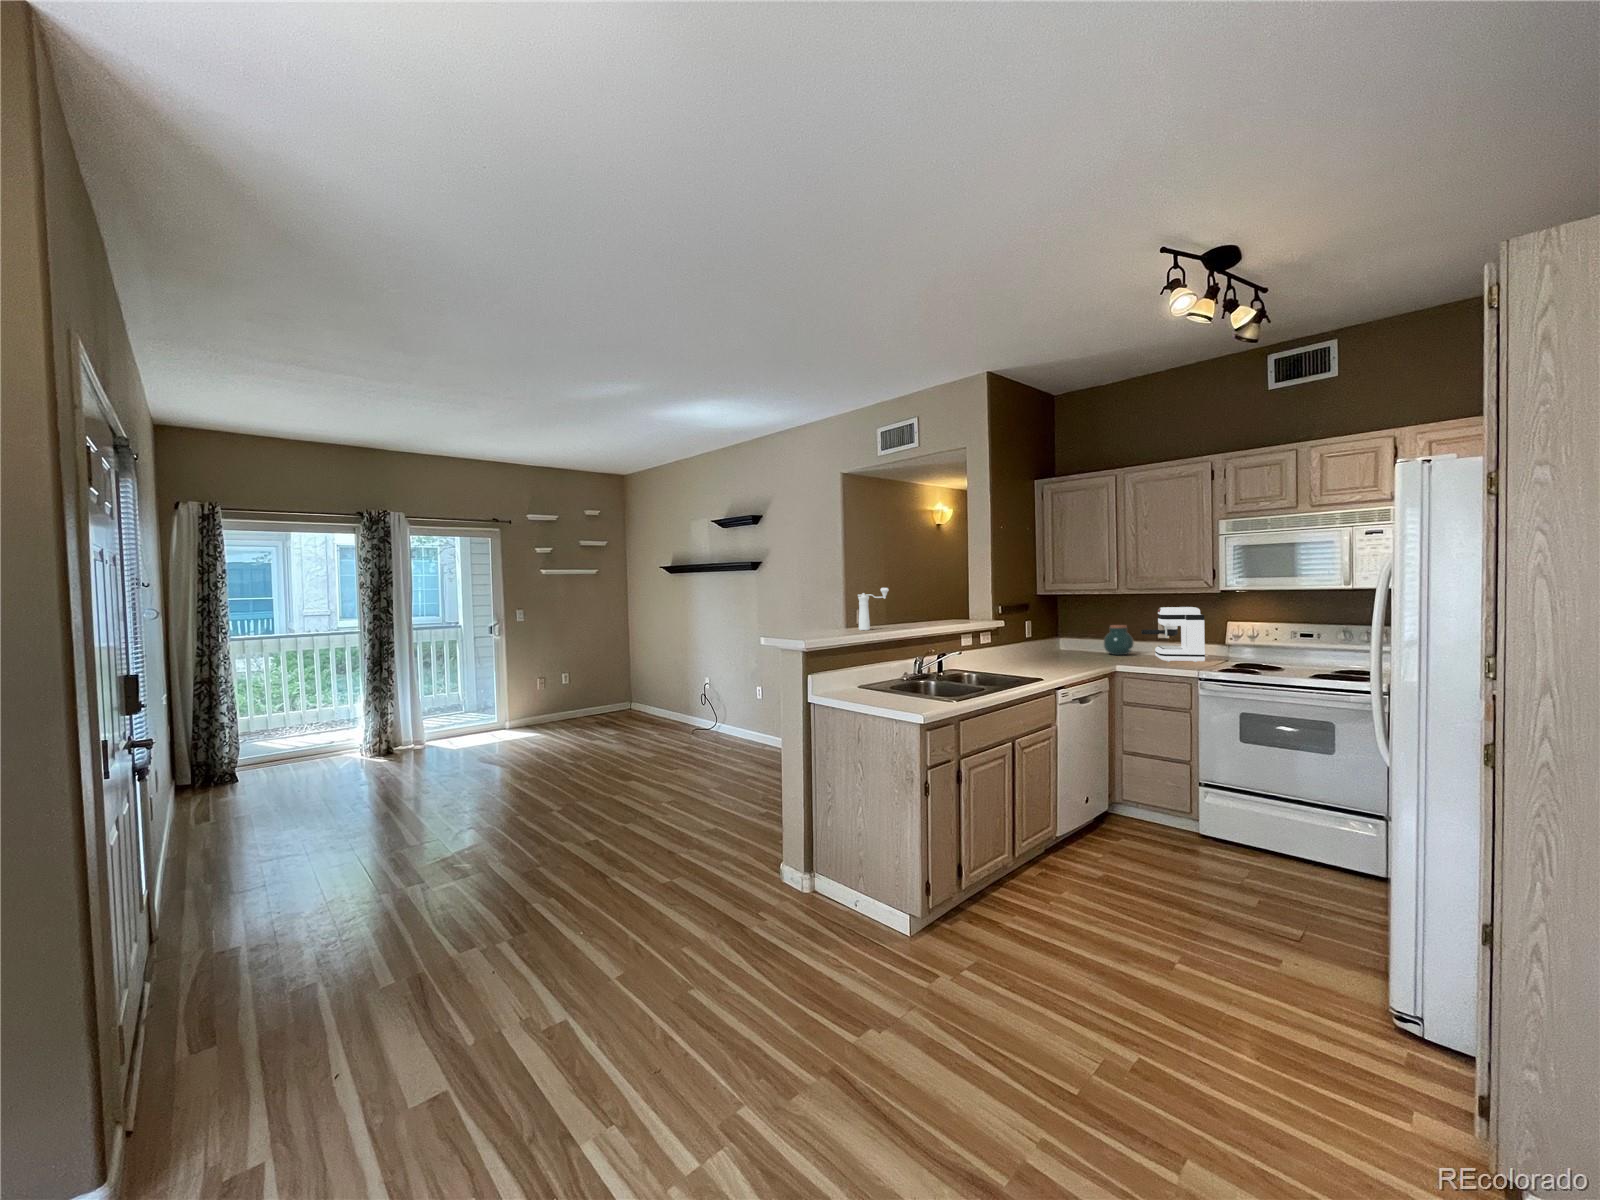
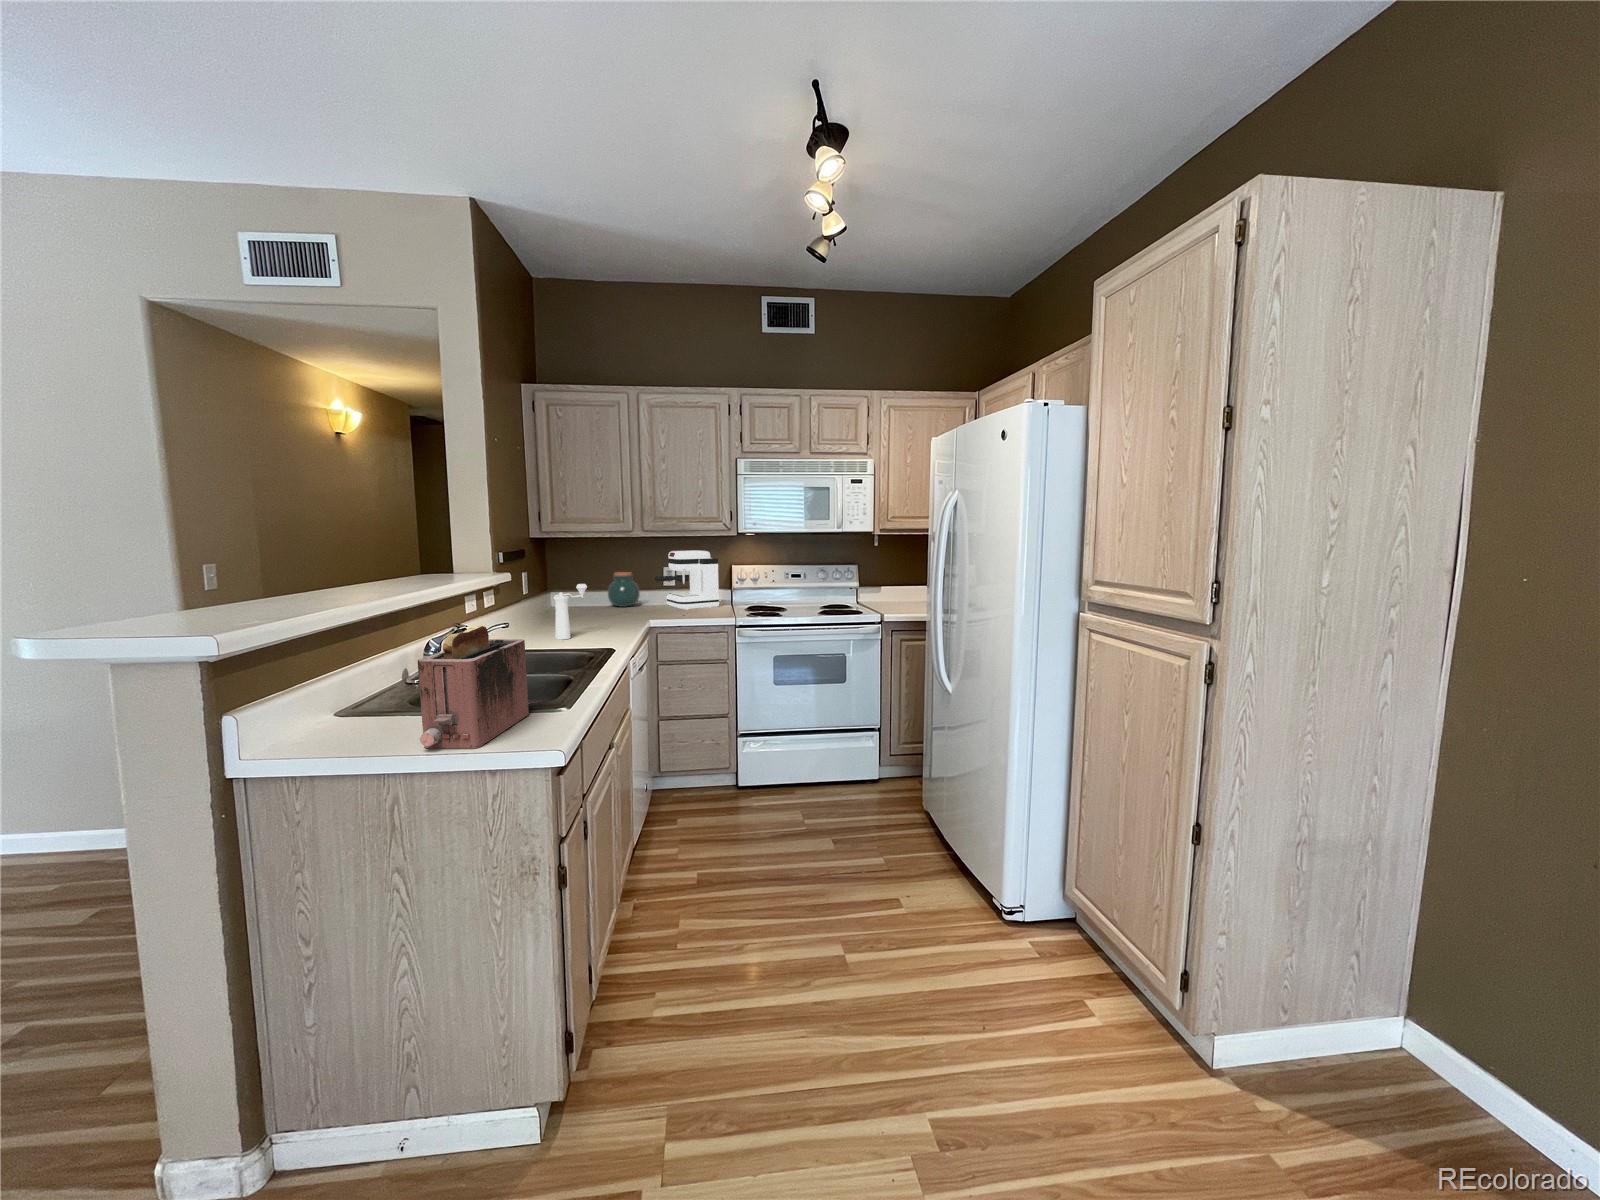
pepper mill: present [858,588,889,630] -> present [554,584,587,640]
toaster: none [870,644,934,705] -> present [418,626,529,748]

